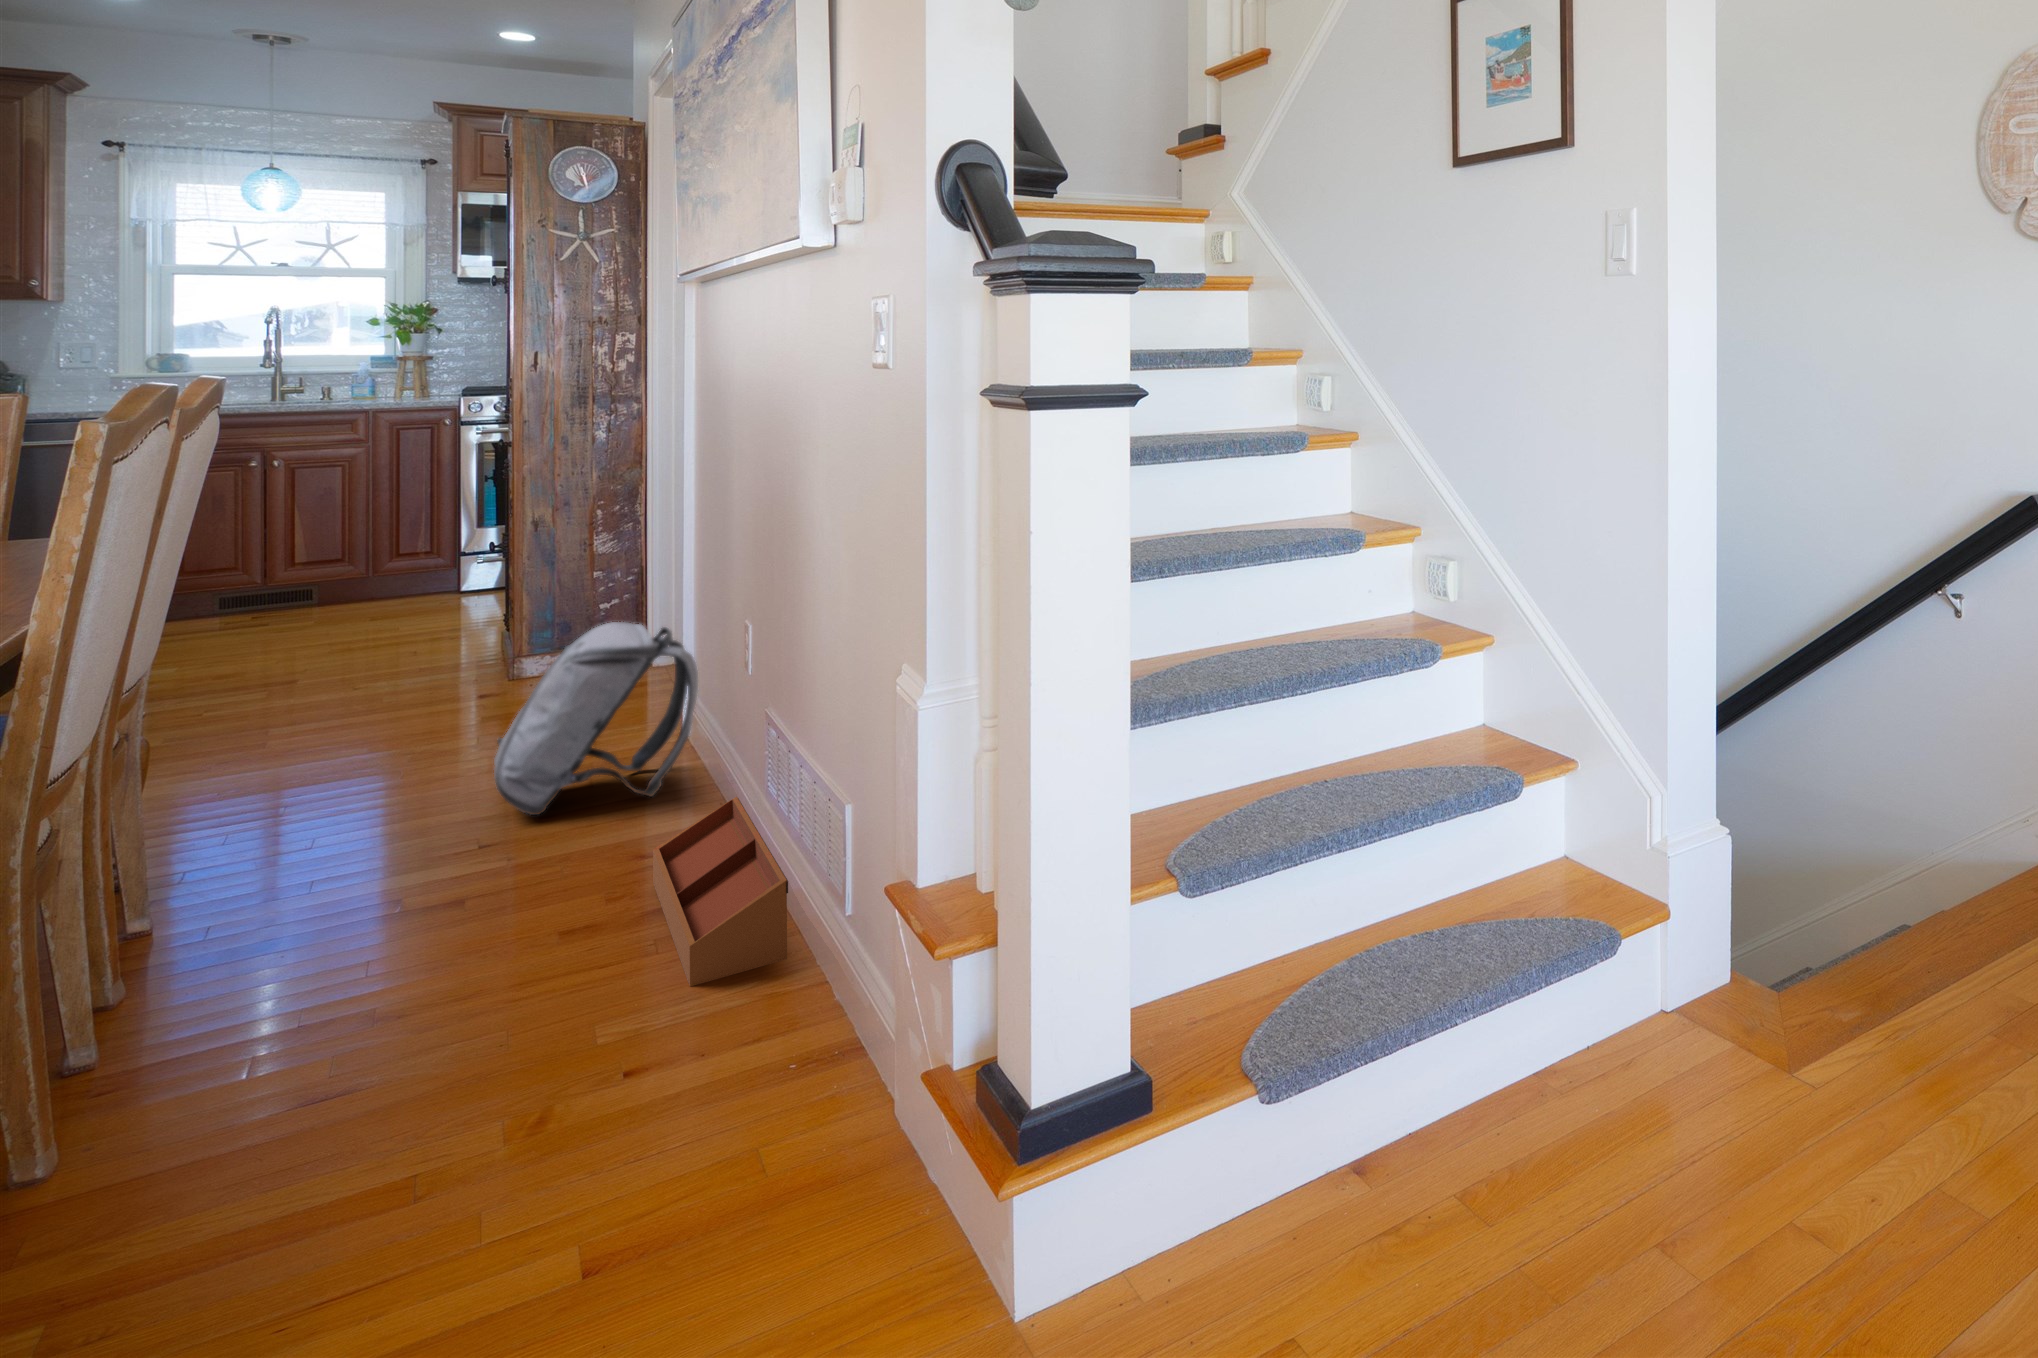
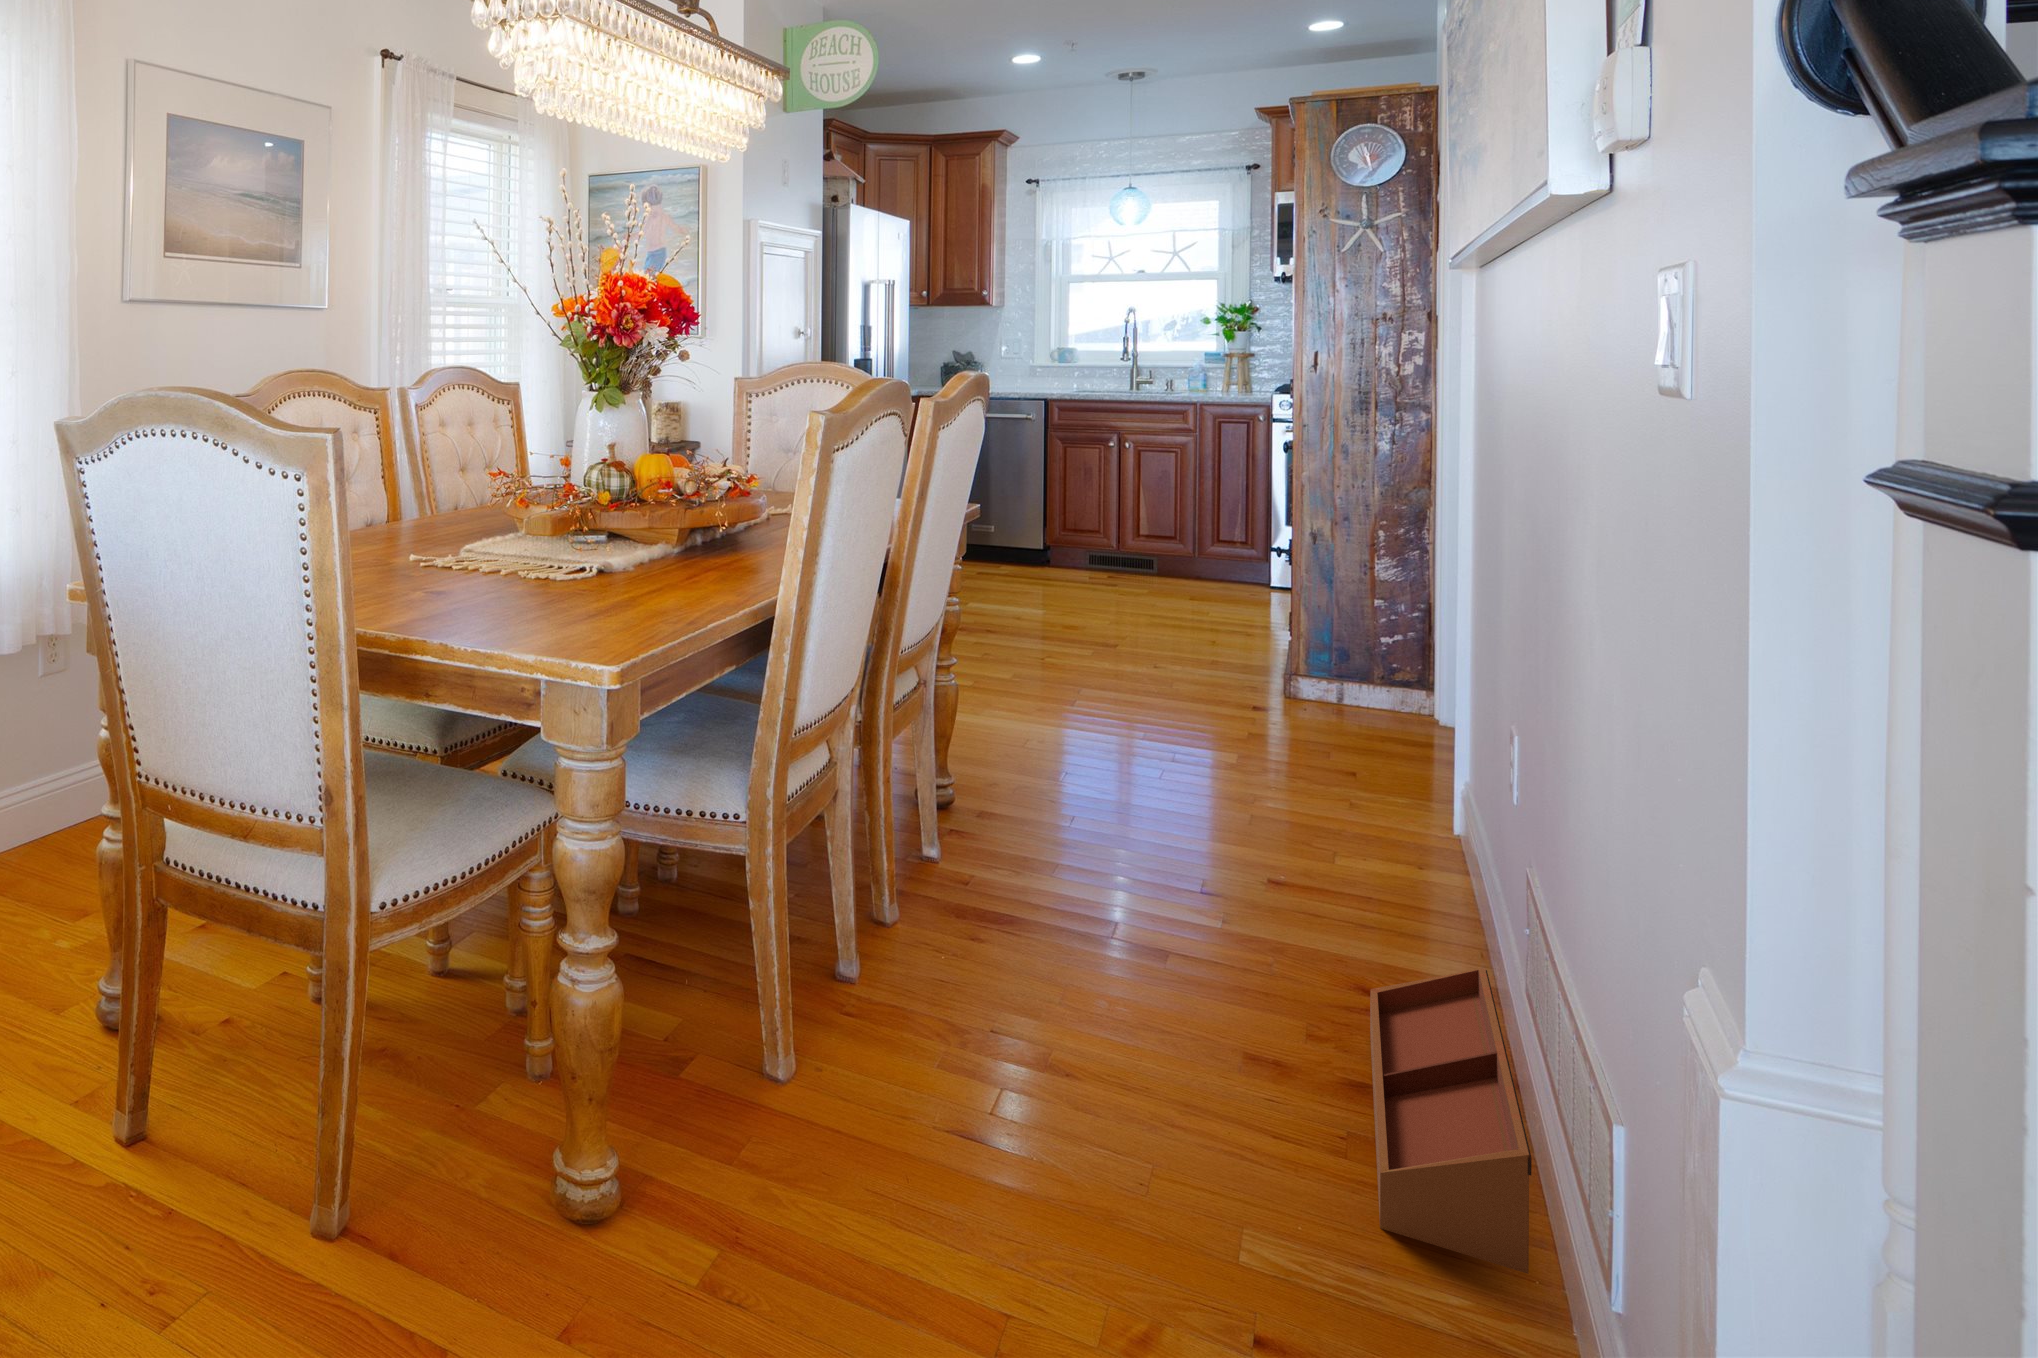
backpack: present [494,622,698,815] -> none [1229,673,1461,903]

